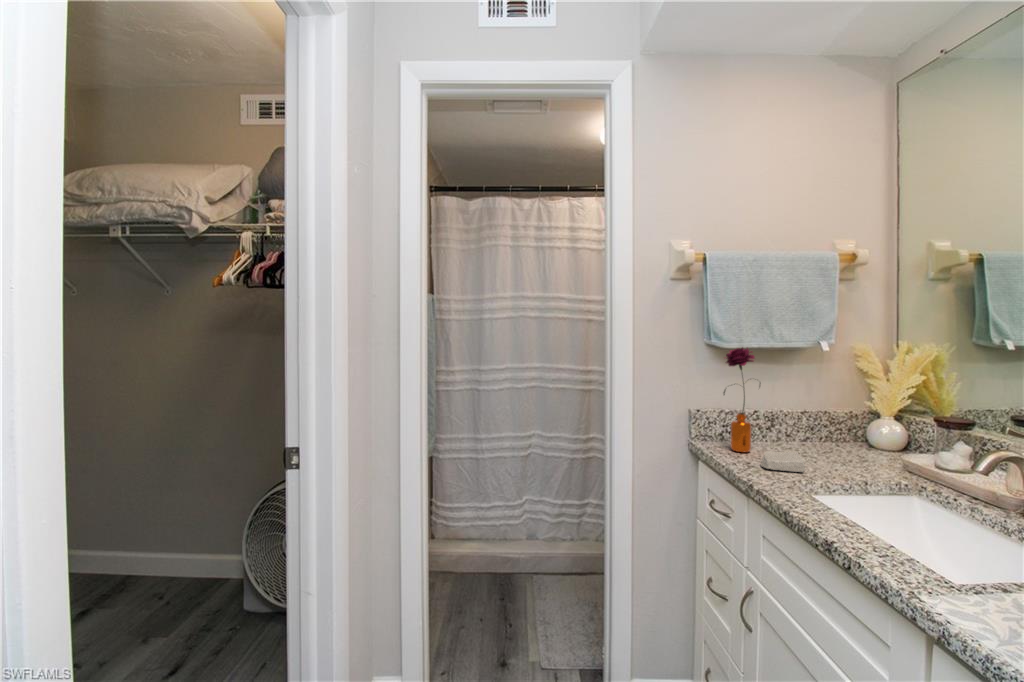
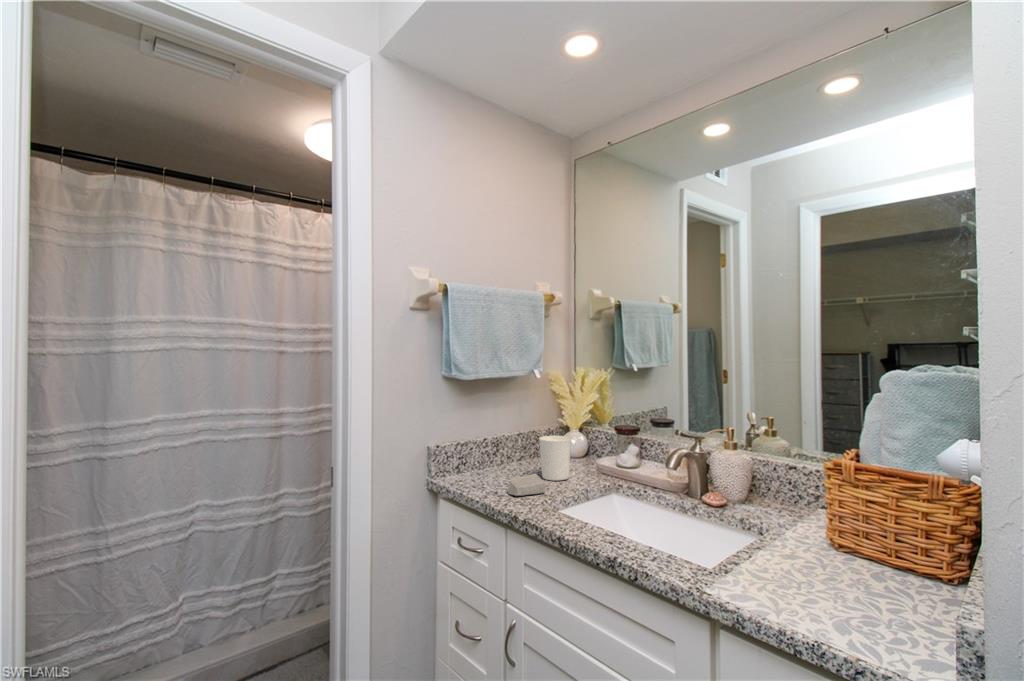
flower: present [724,348,761,452] -> none [464,376,496,483]
candle holder: none [813,416,855,466] -> present [539,436,571,480]

